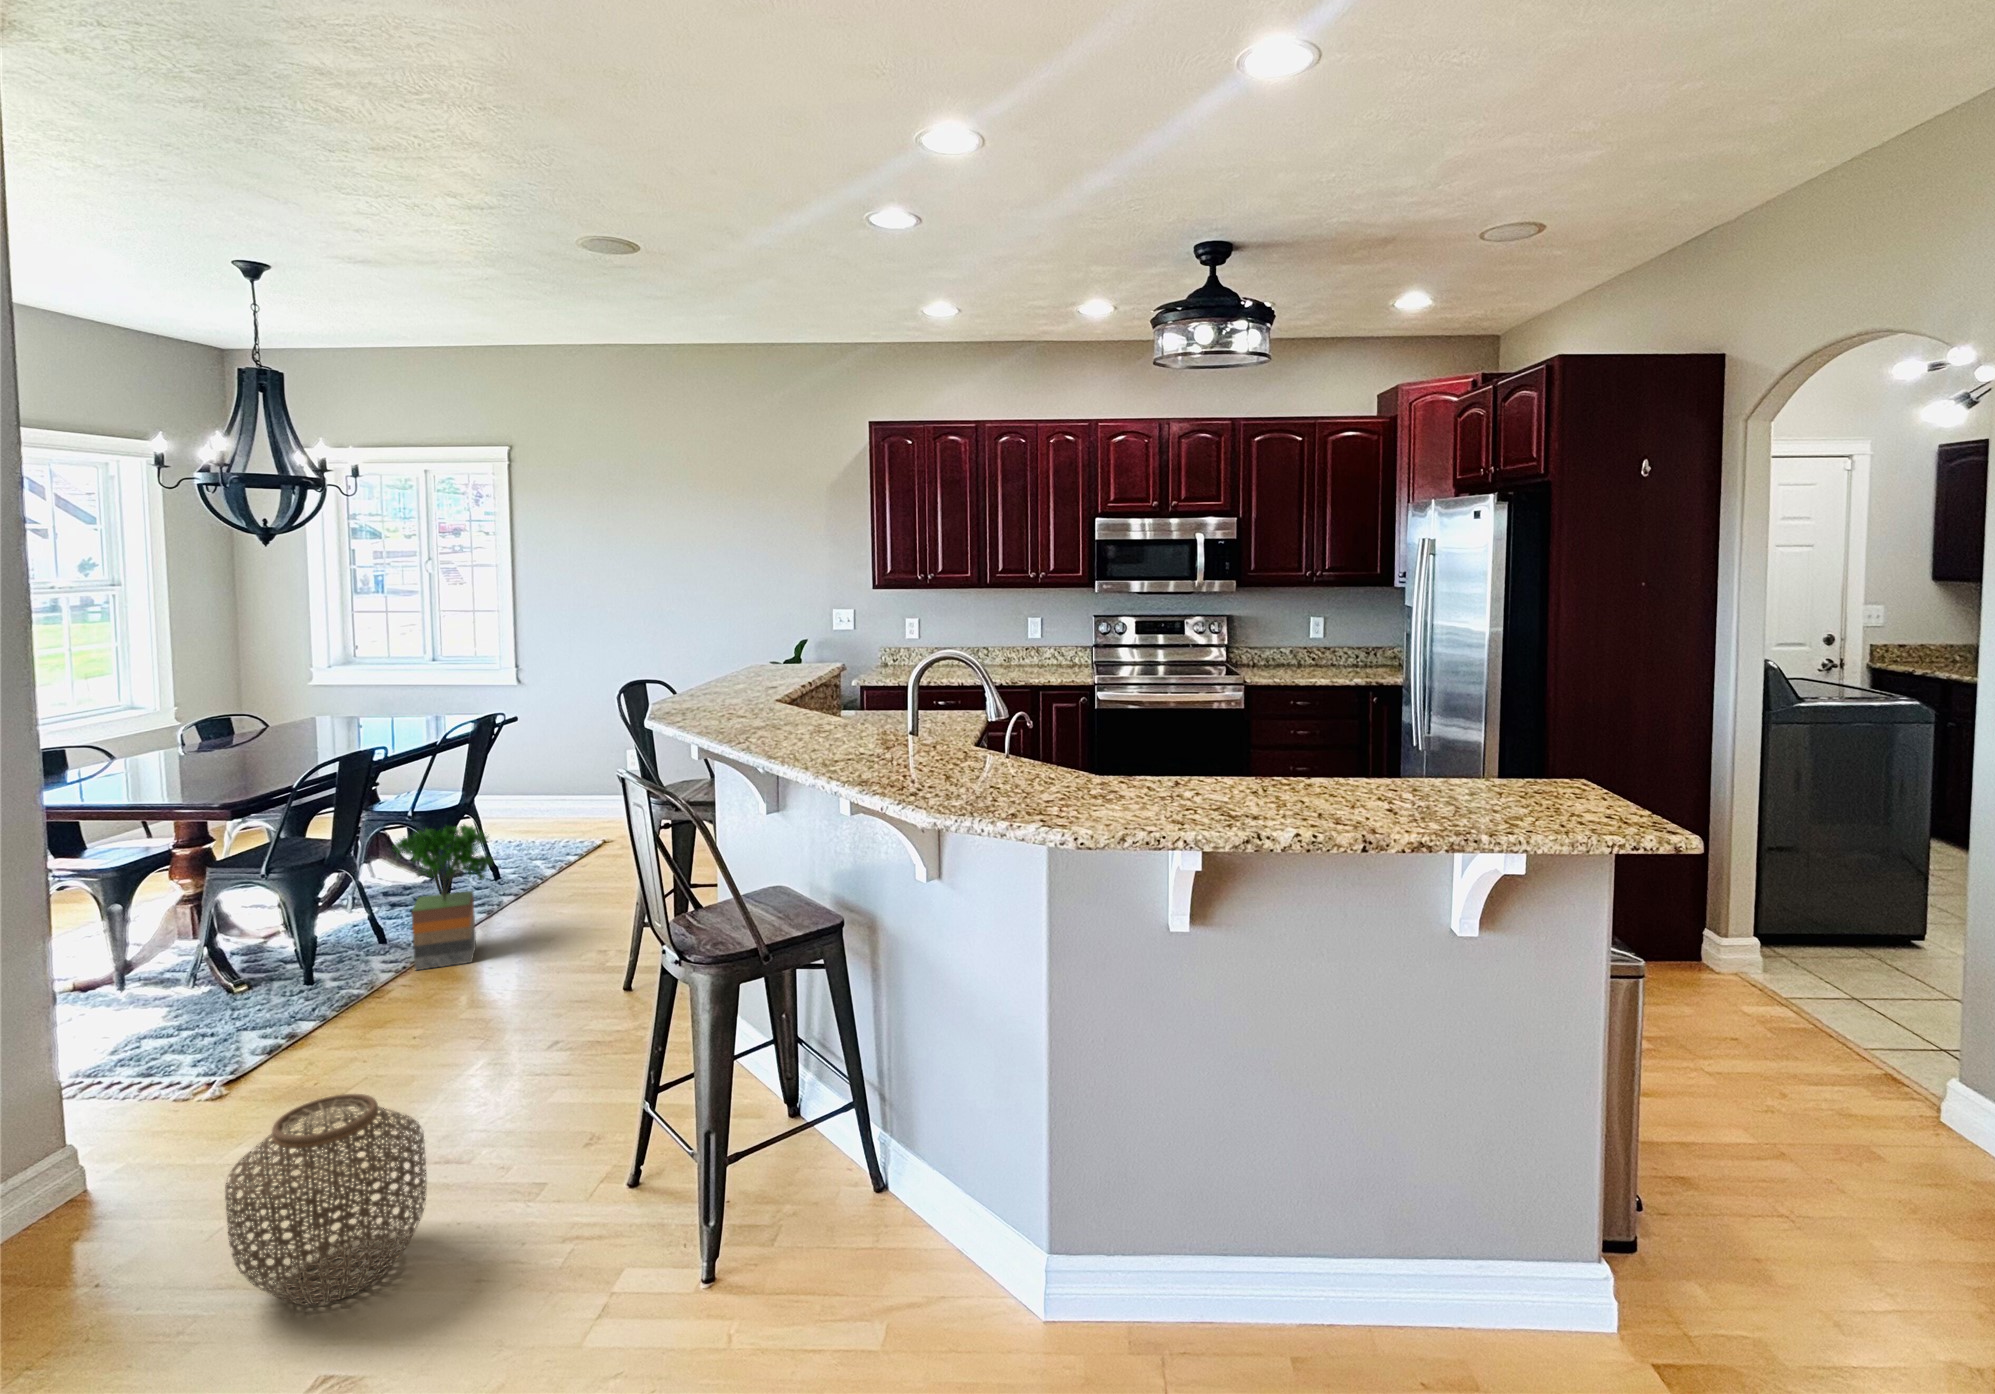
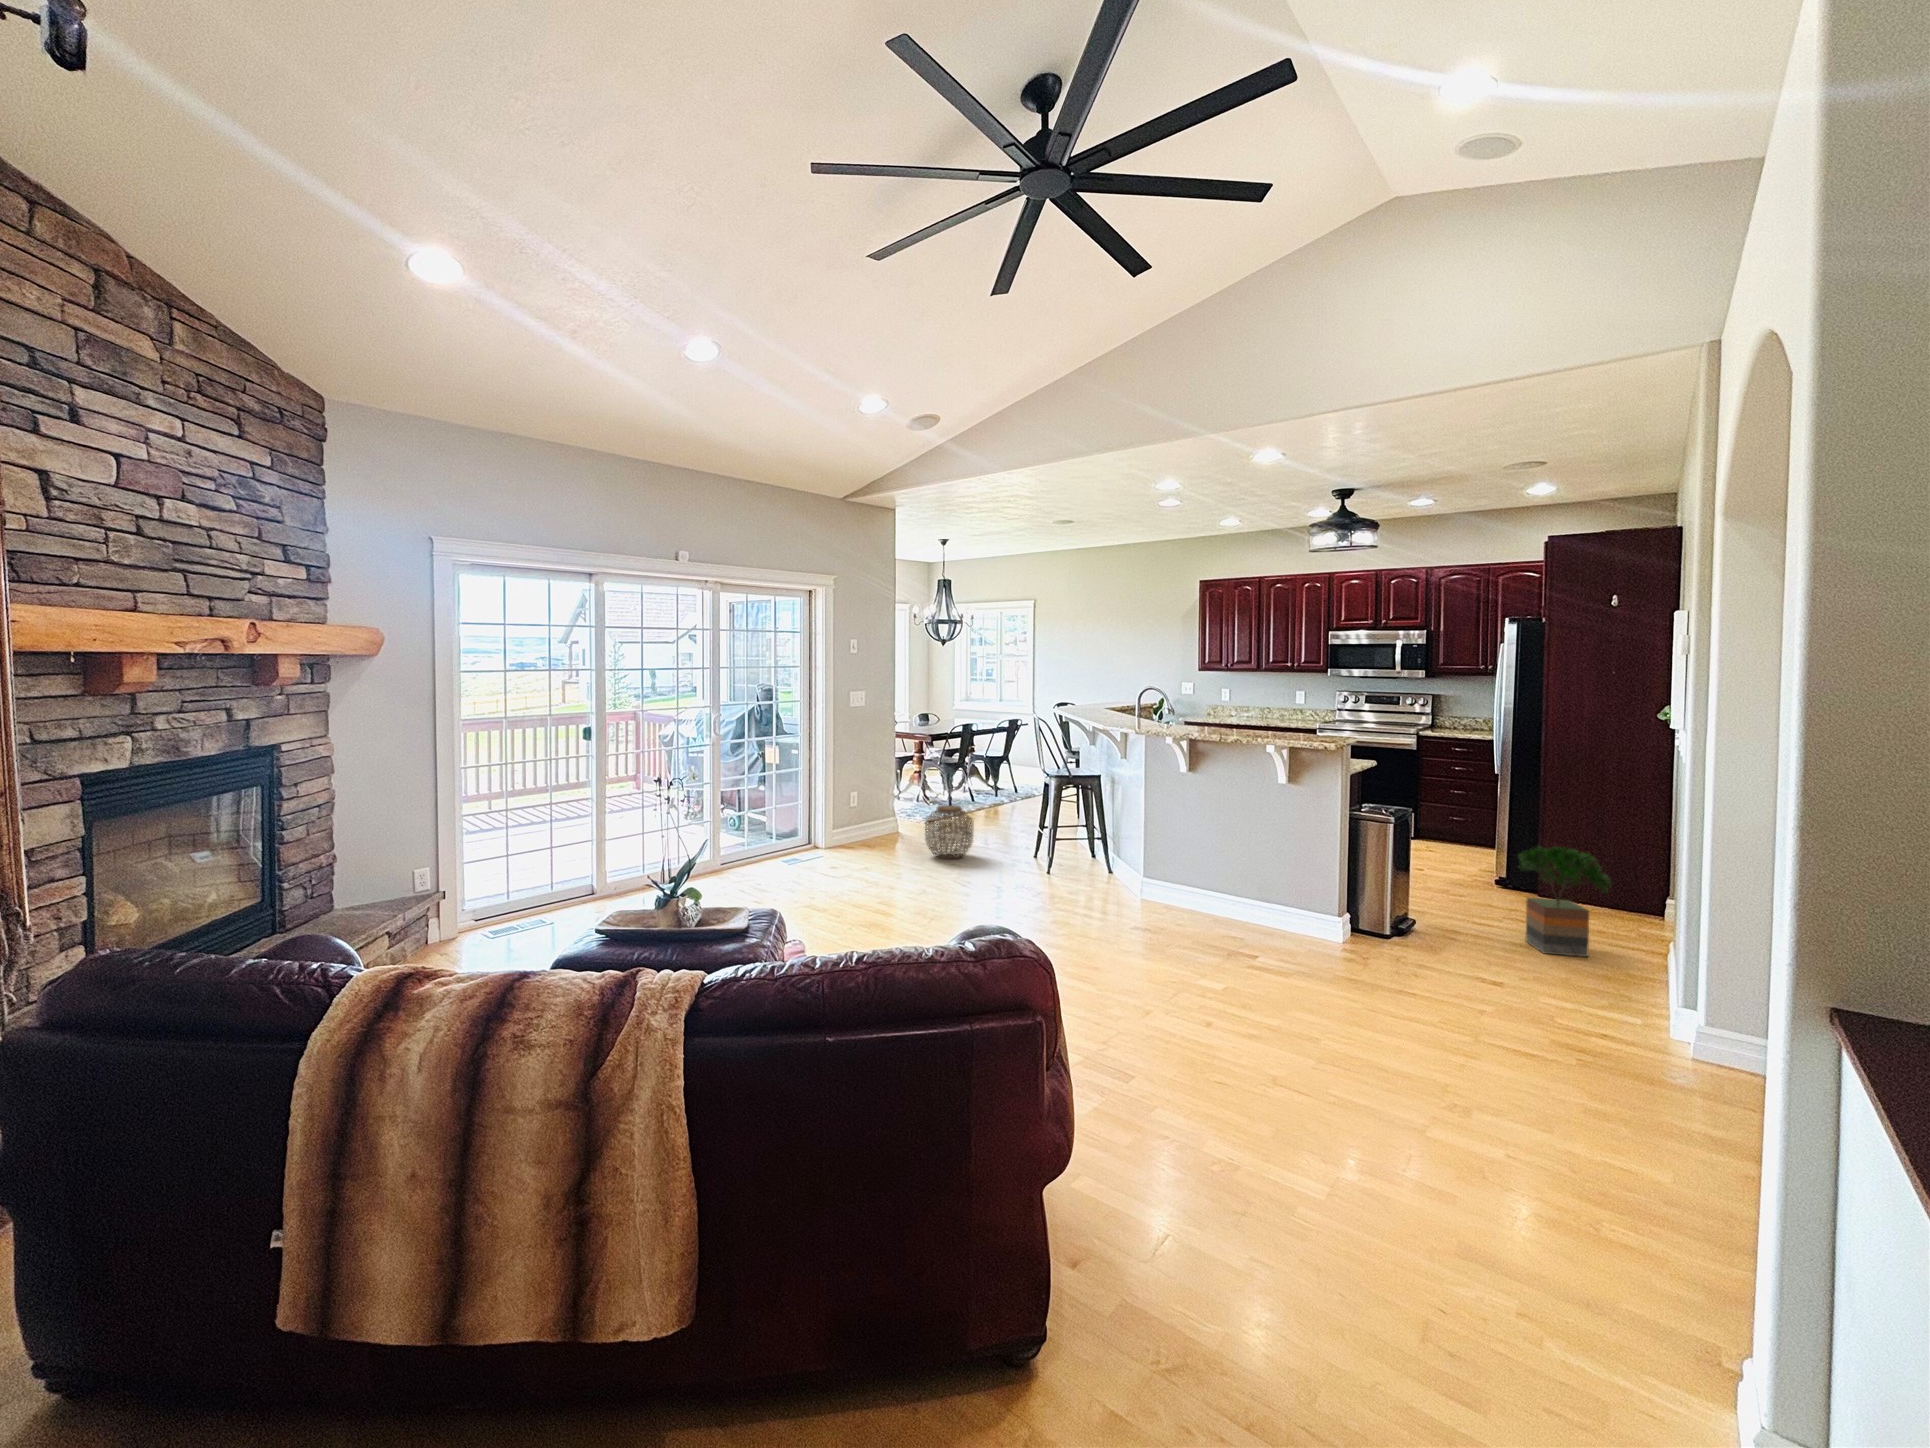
potted tree: present [393,825,495,970] -> present [1519,846,1611,957]

